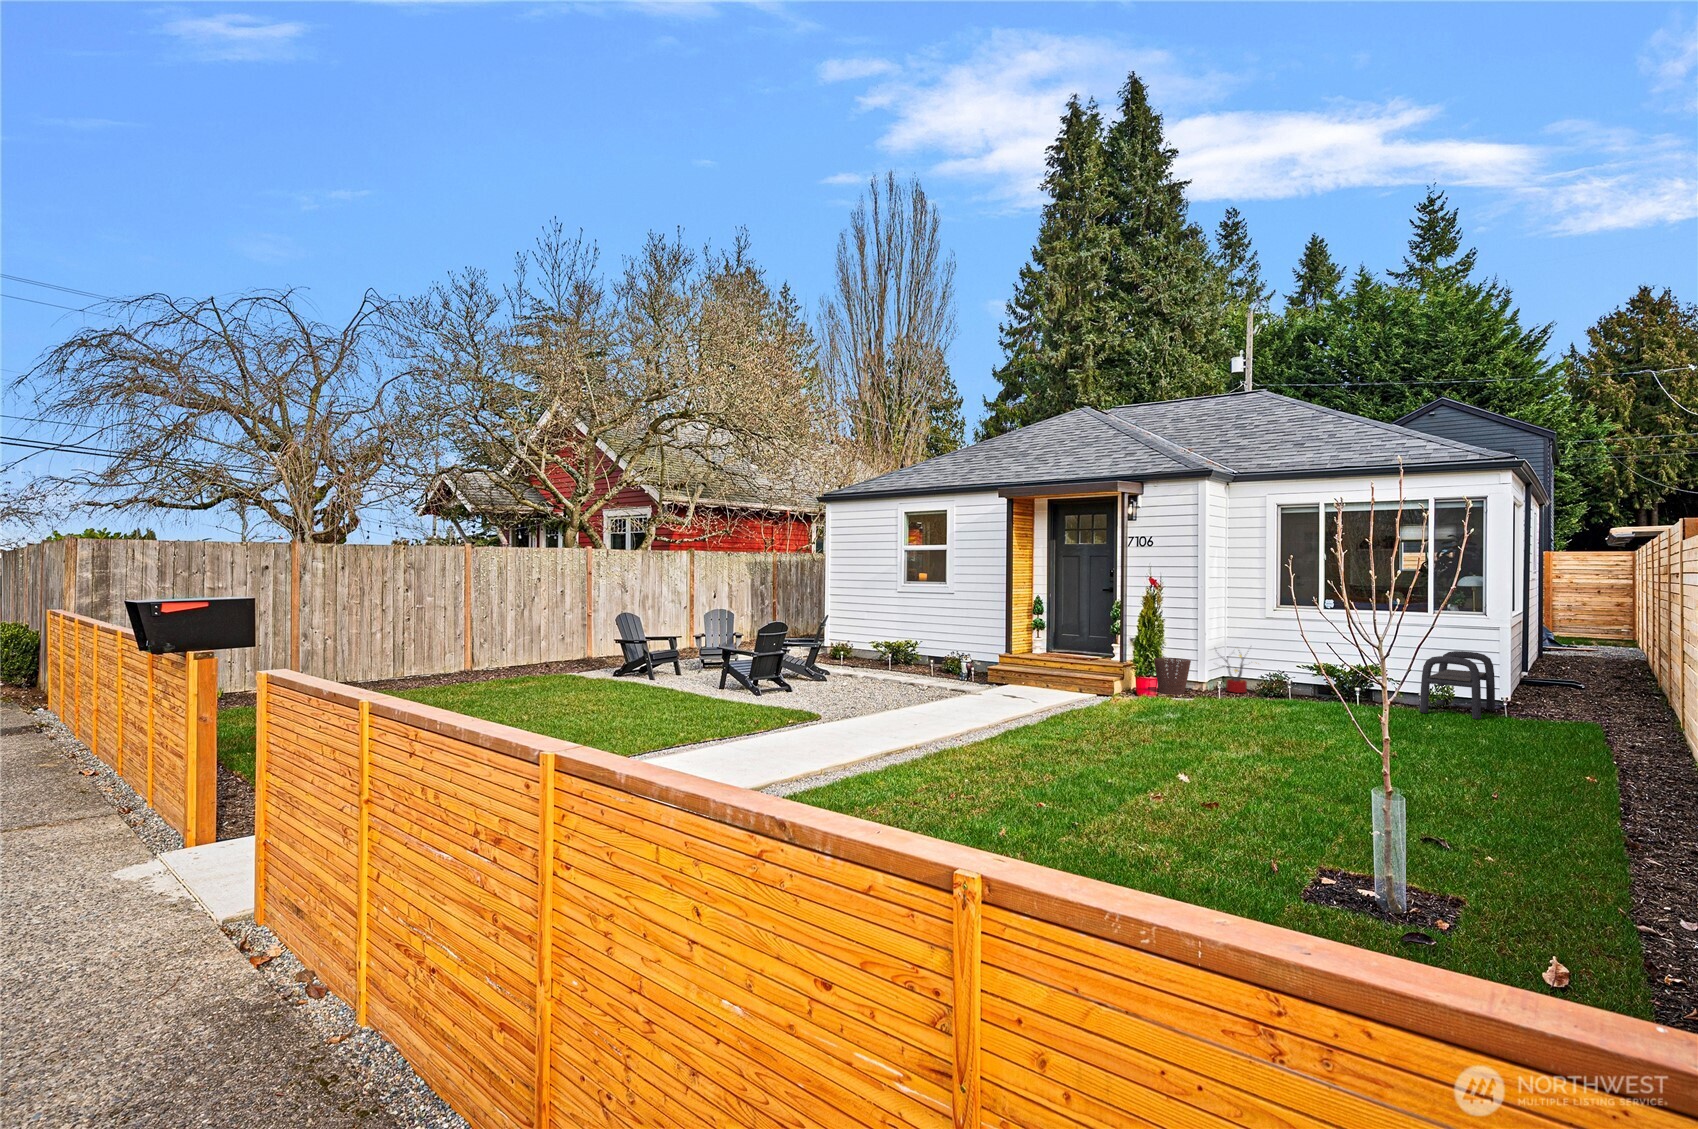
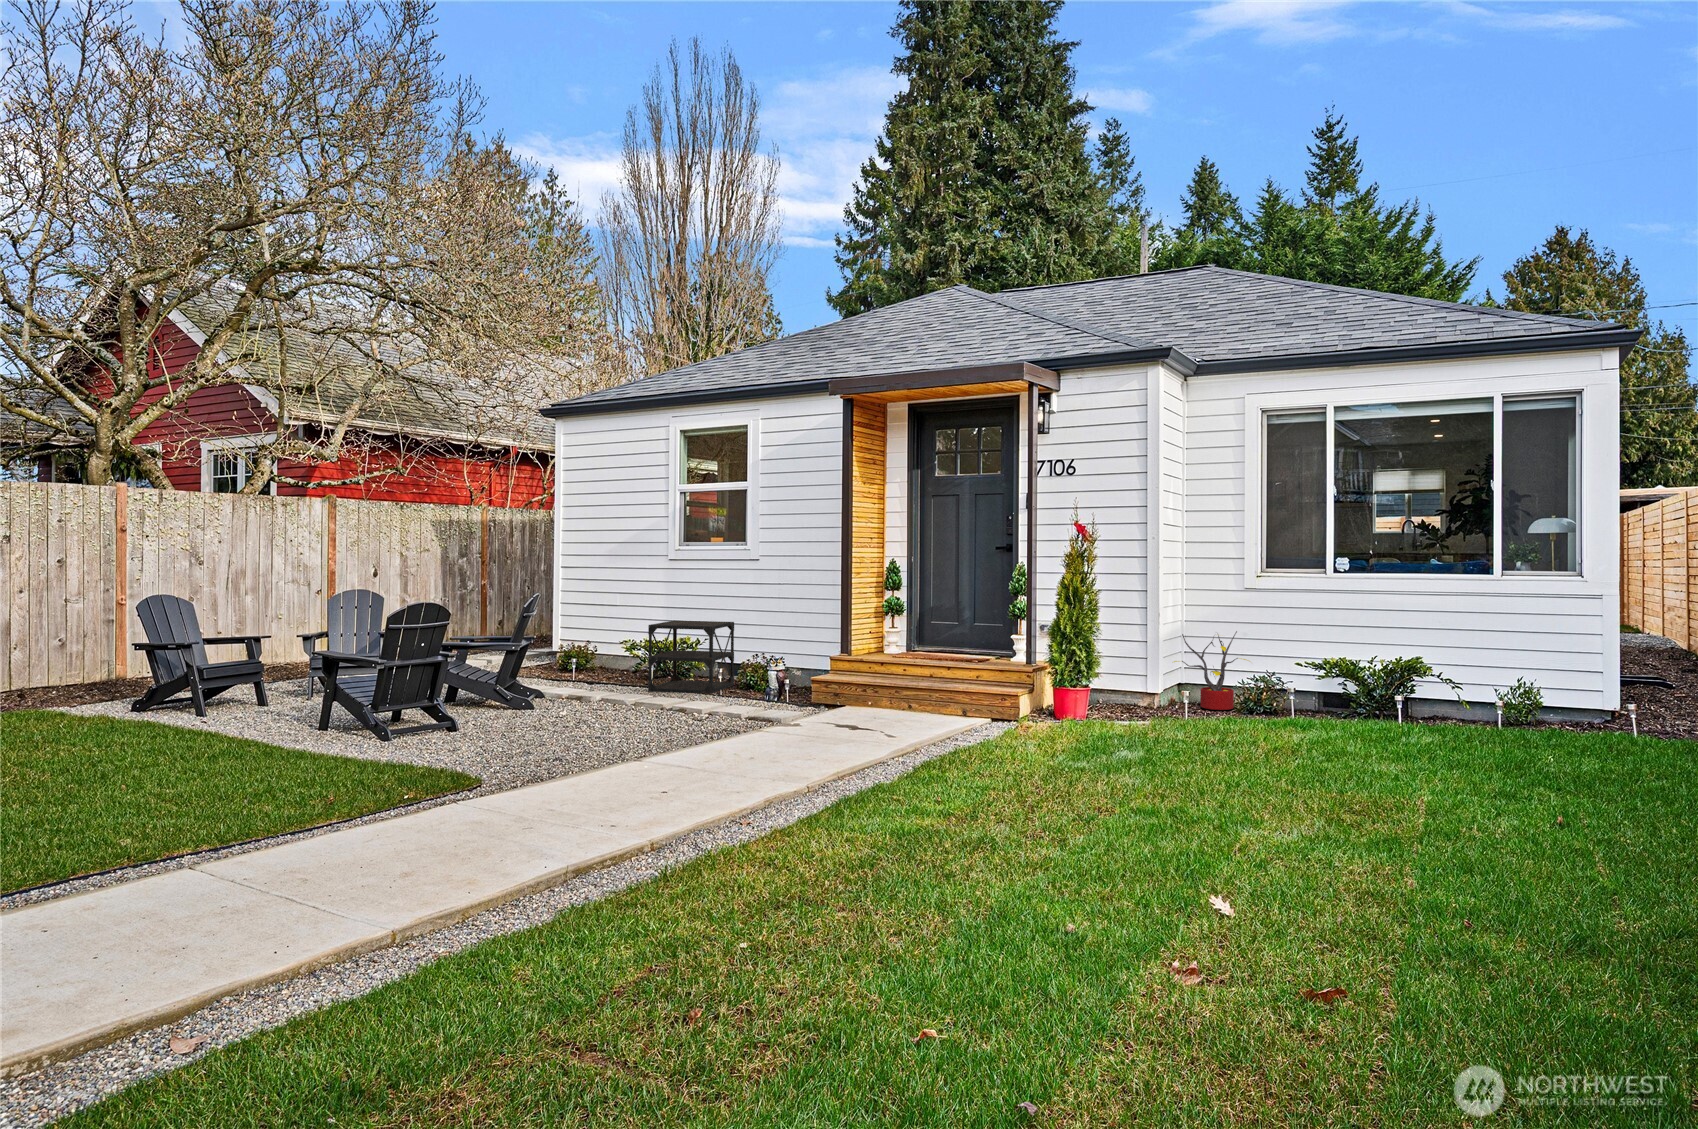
side table: none [889,629,939,675] -> present [648,620,734,693]
bench: present [1420,651,1495,719] -> none [1536,631,1646,746]
basket: present [1154,658,1191,694] -> none [1086,655,1147,717]

